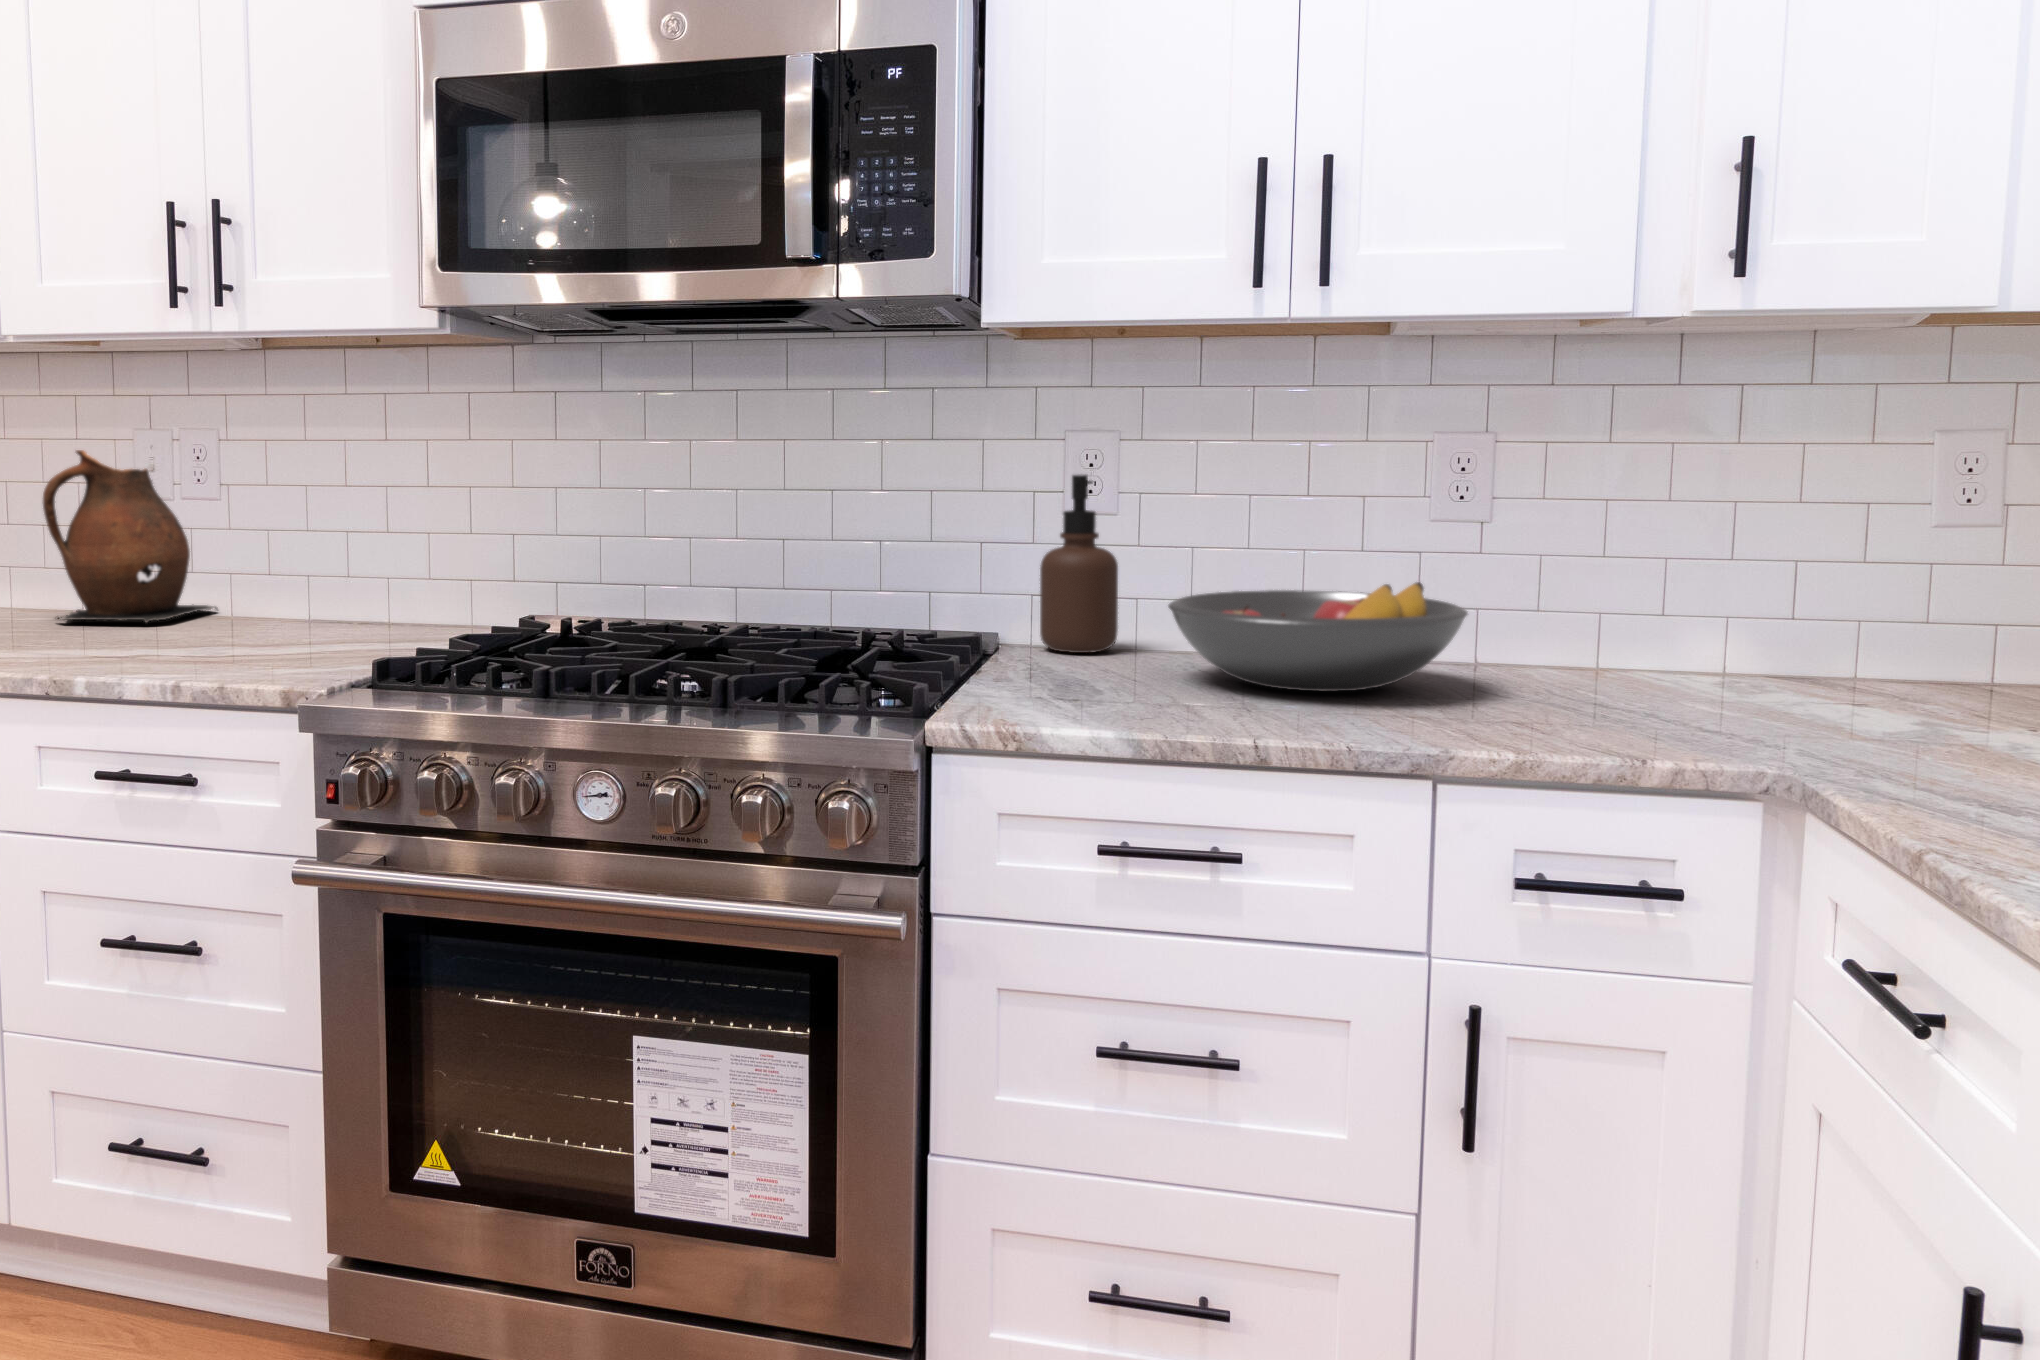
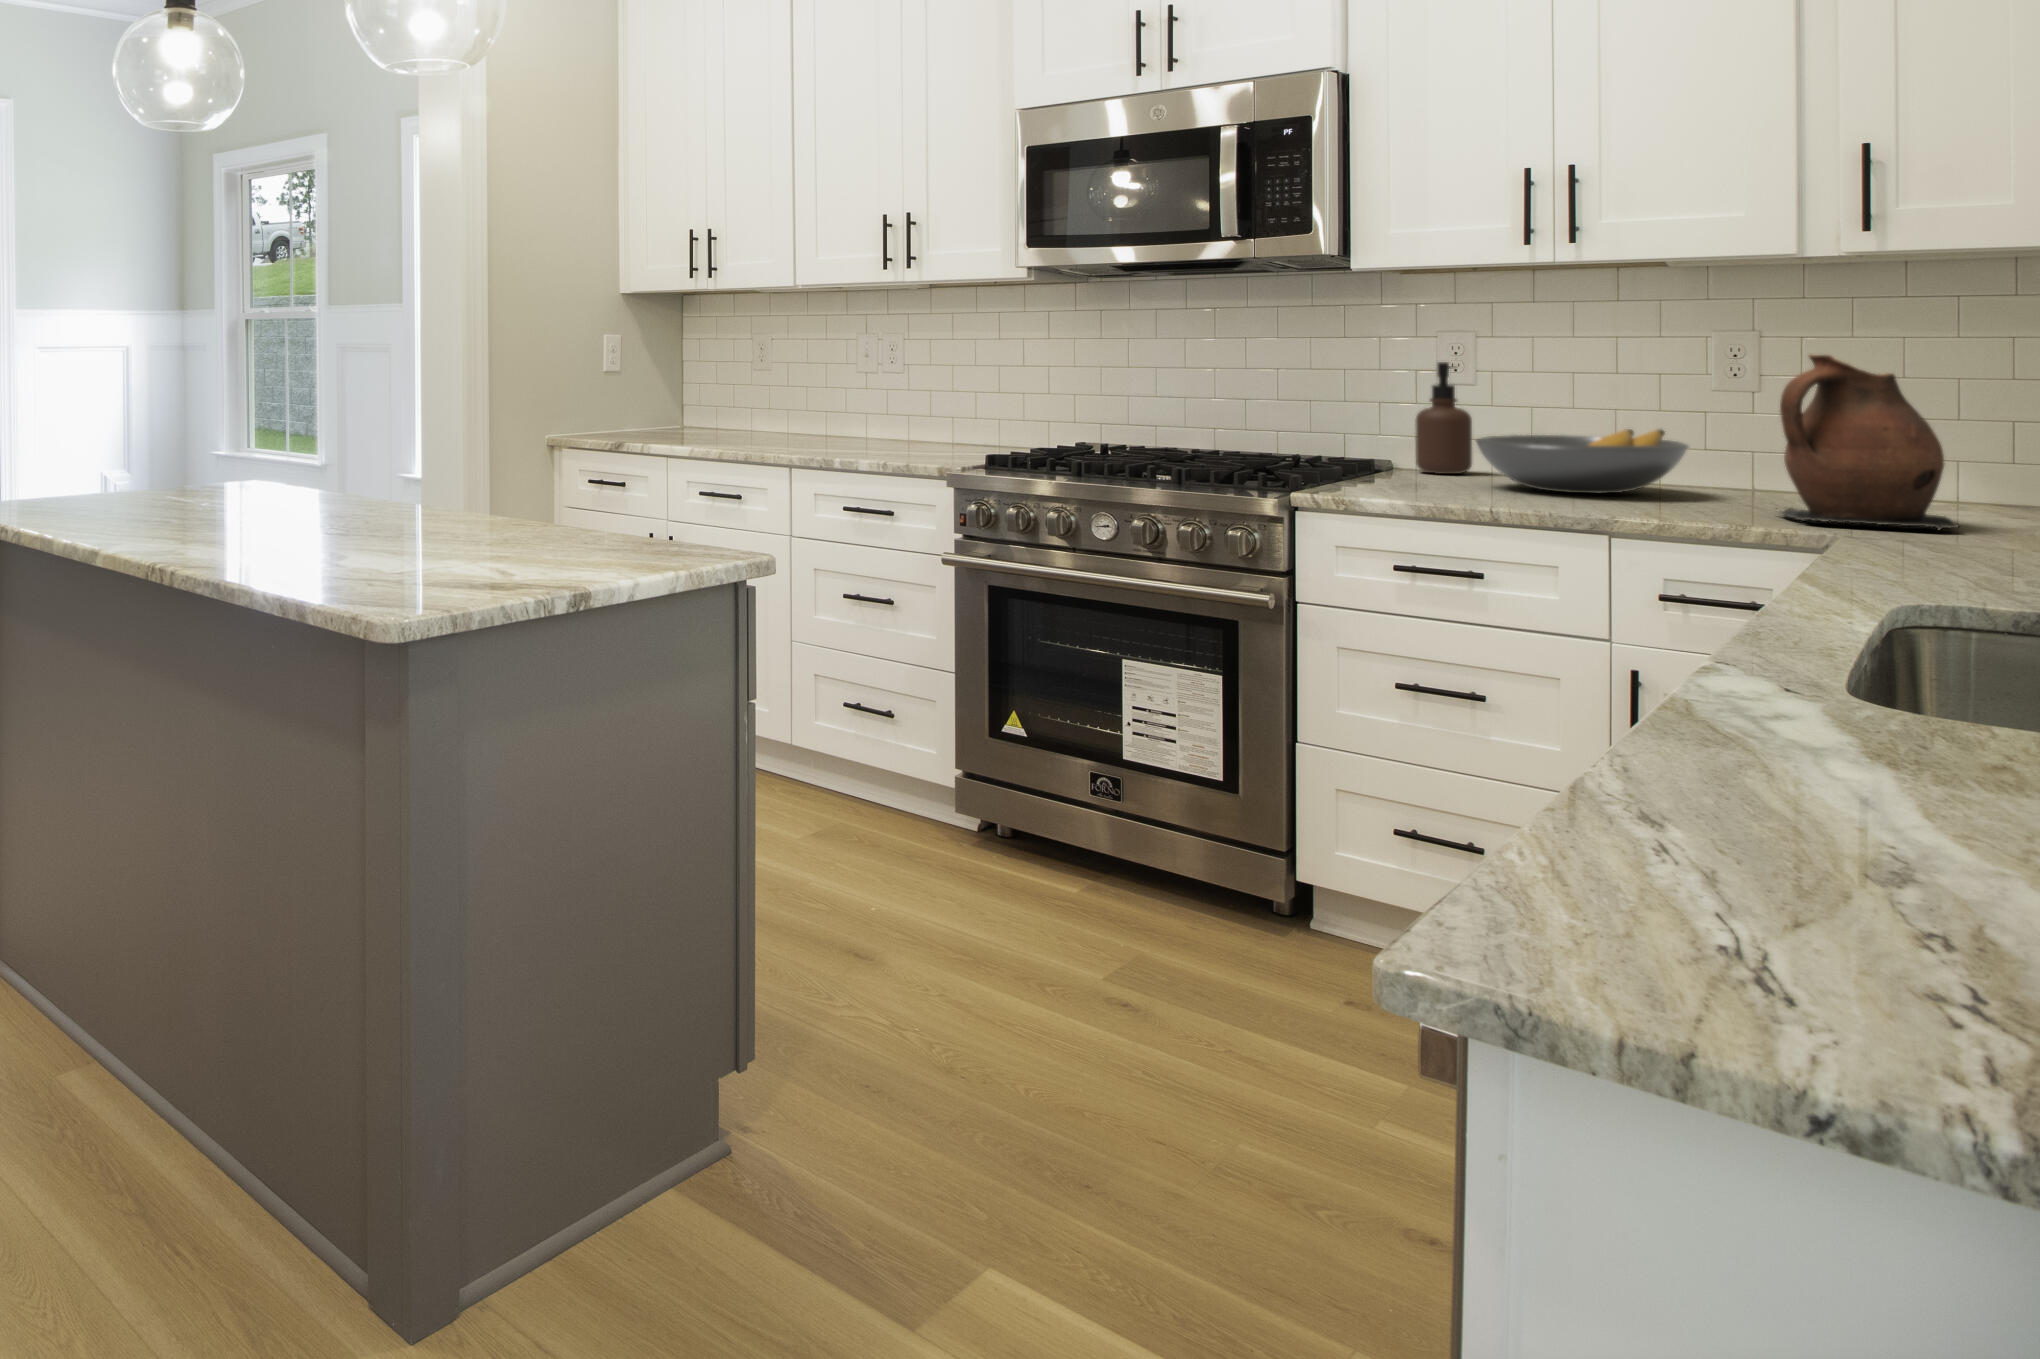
ceramic pitcher: present [43,450,217,623] -> present [1776,354,1958,531]

